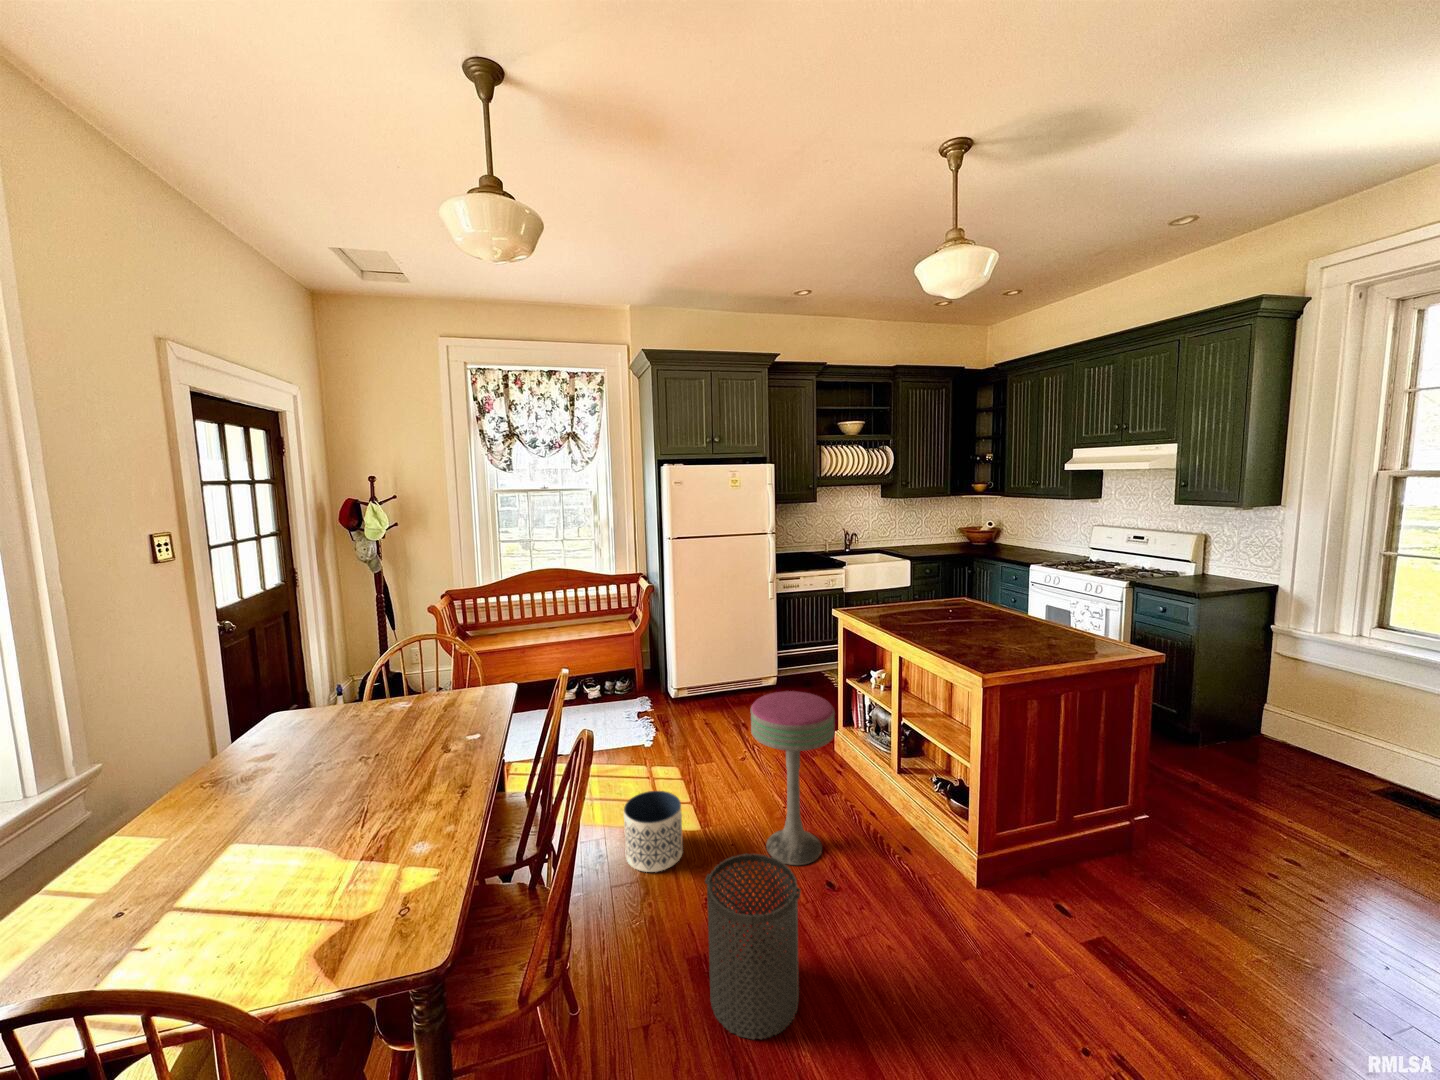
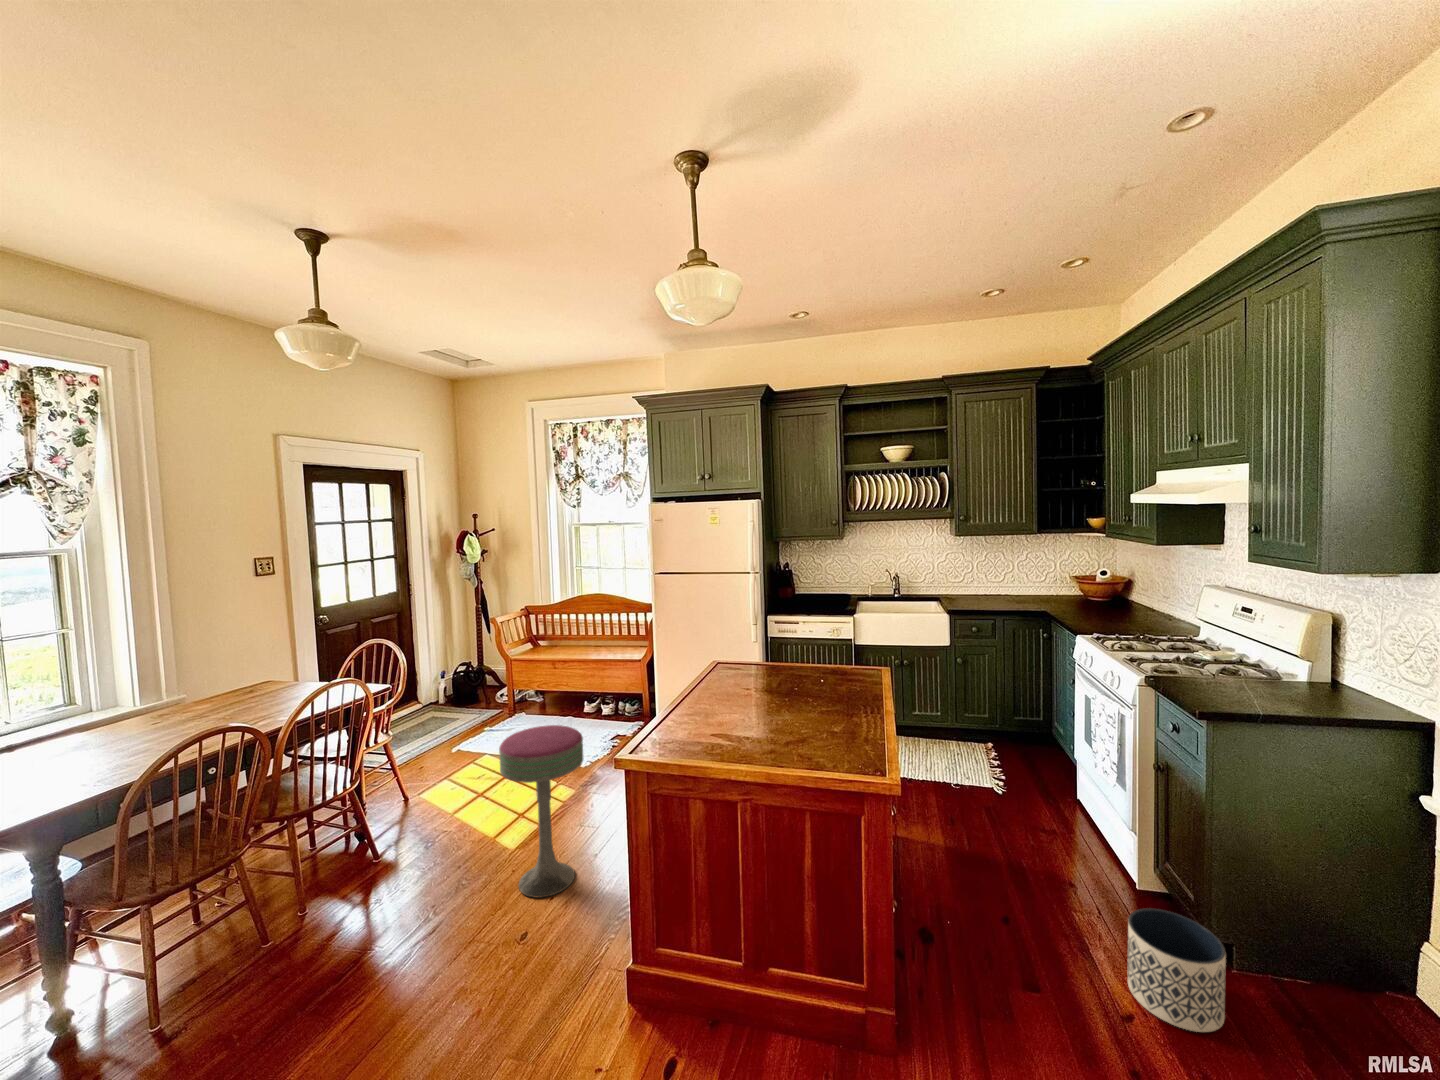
planter: present [624,791,683,872] -> present [1128,908,1226,1032]
trash can: present [705,854,801,1039] -> none [299,845,395,1002]

